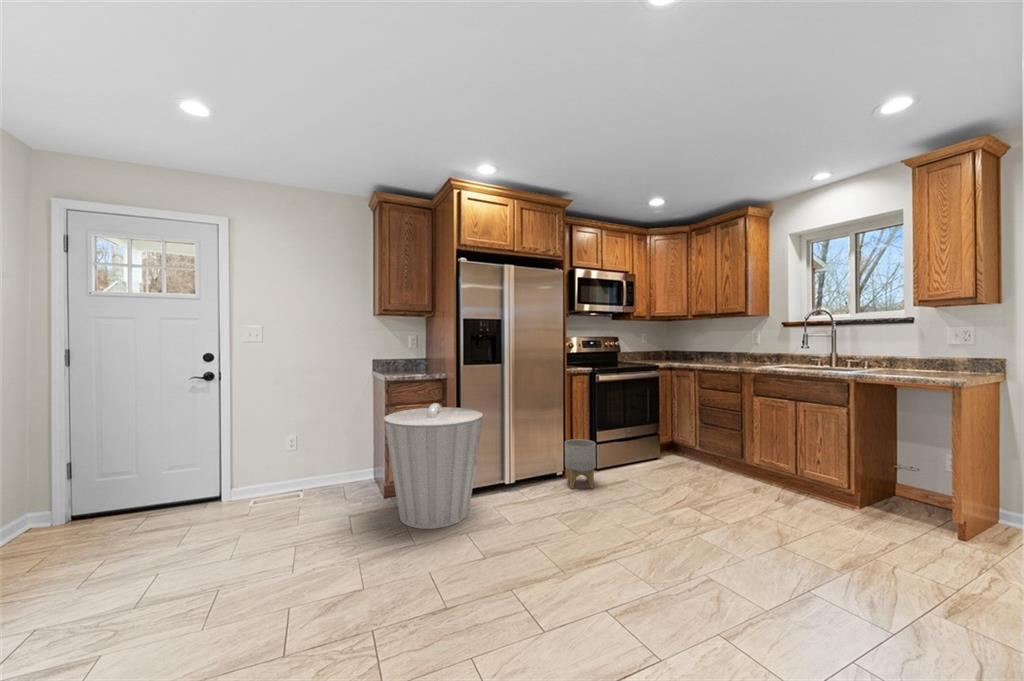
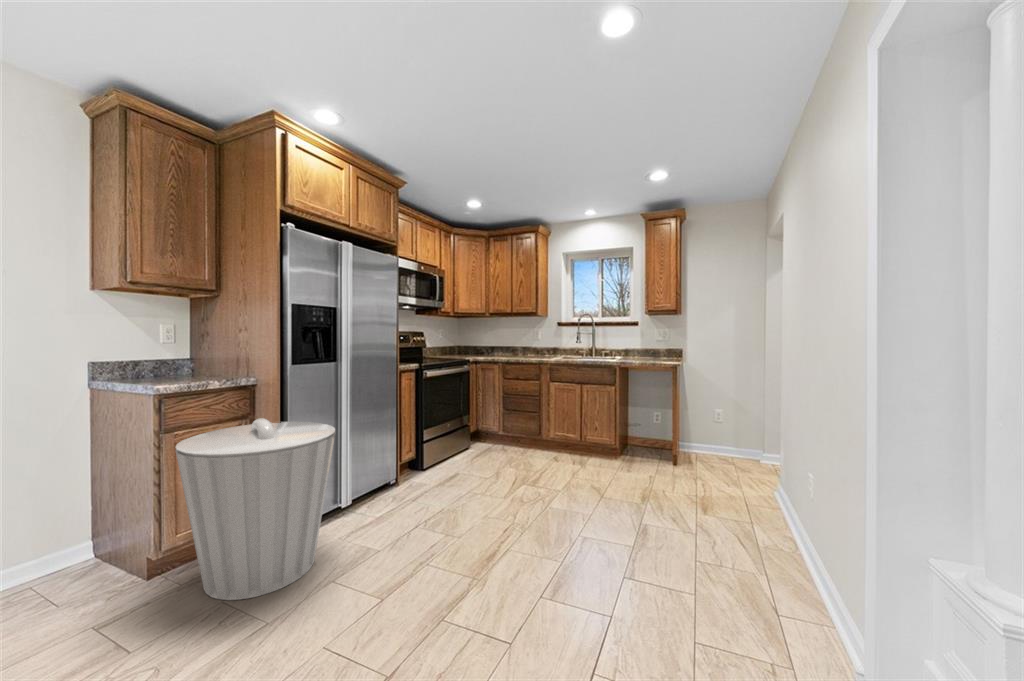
planter: present [565,439,596,489] -> none [402,440,435,495]

